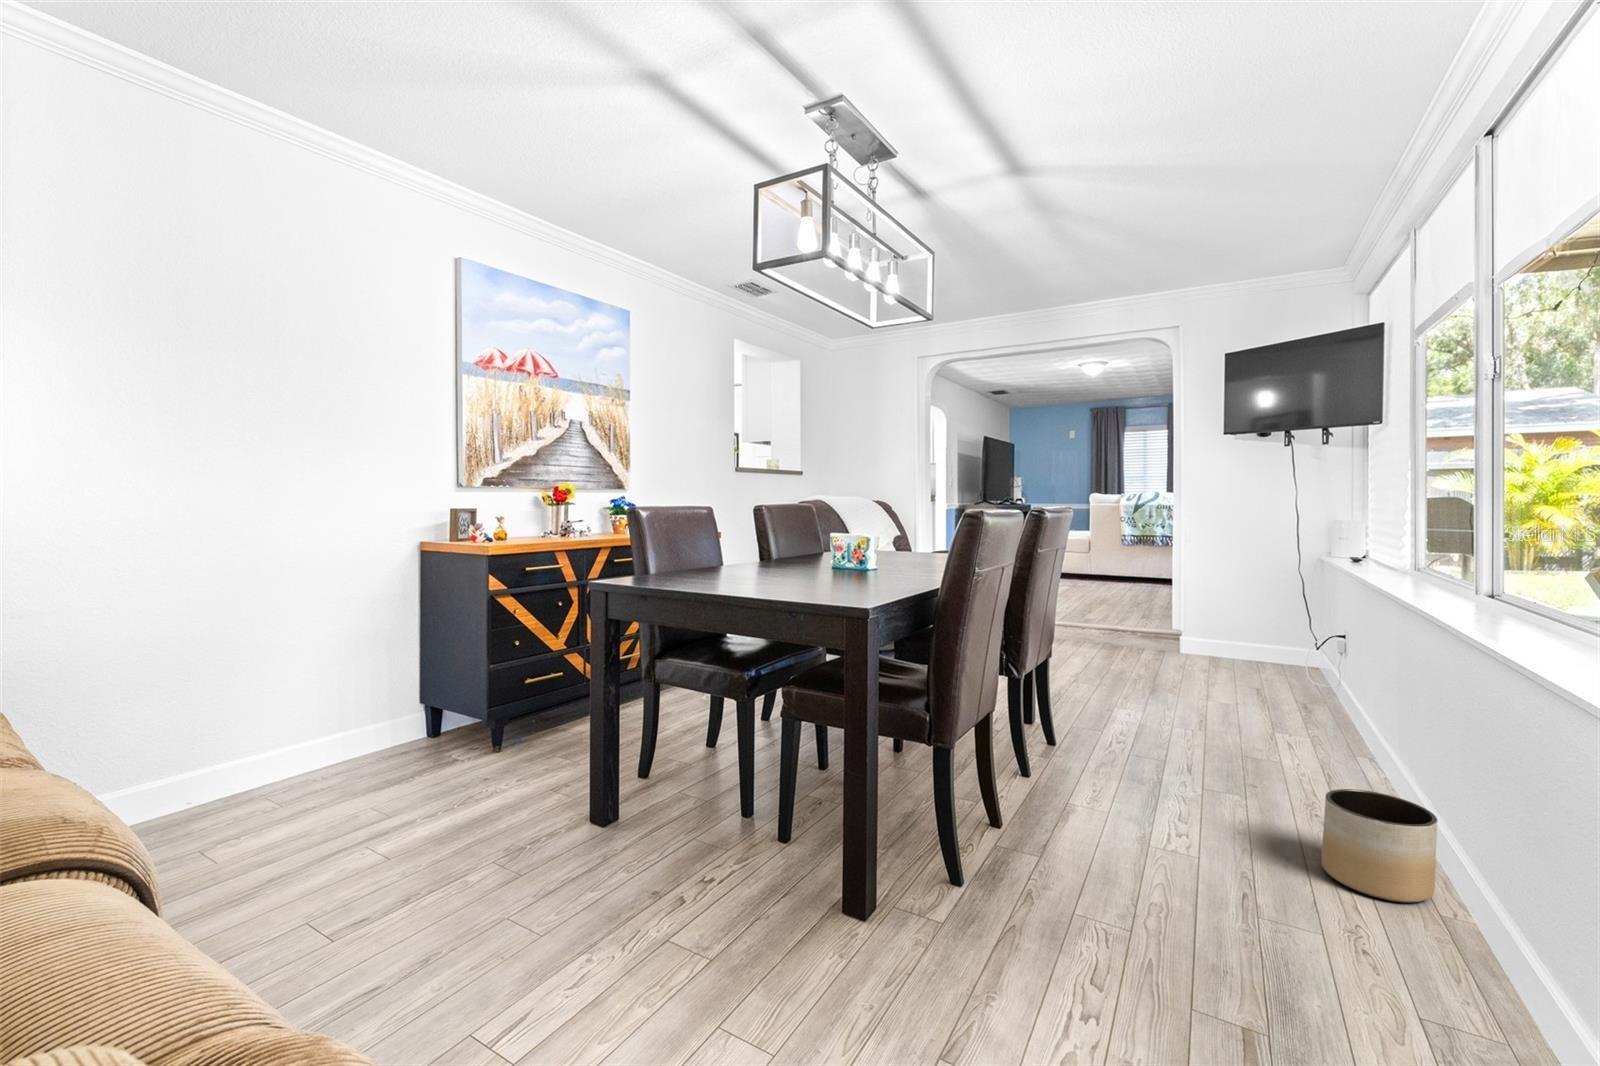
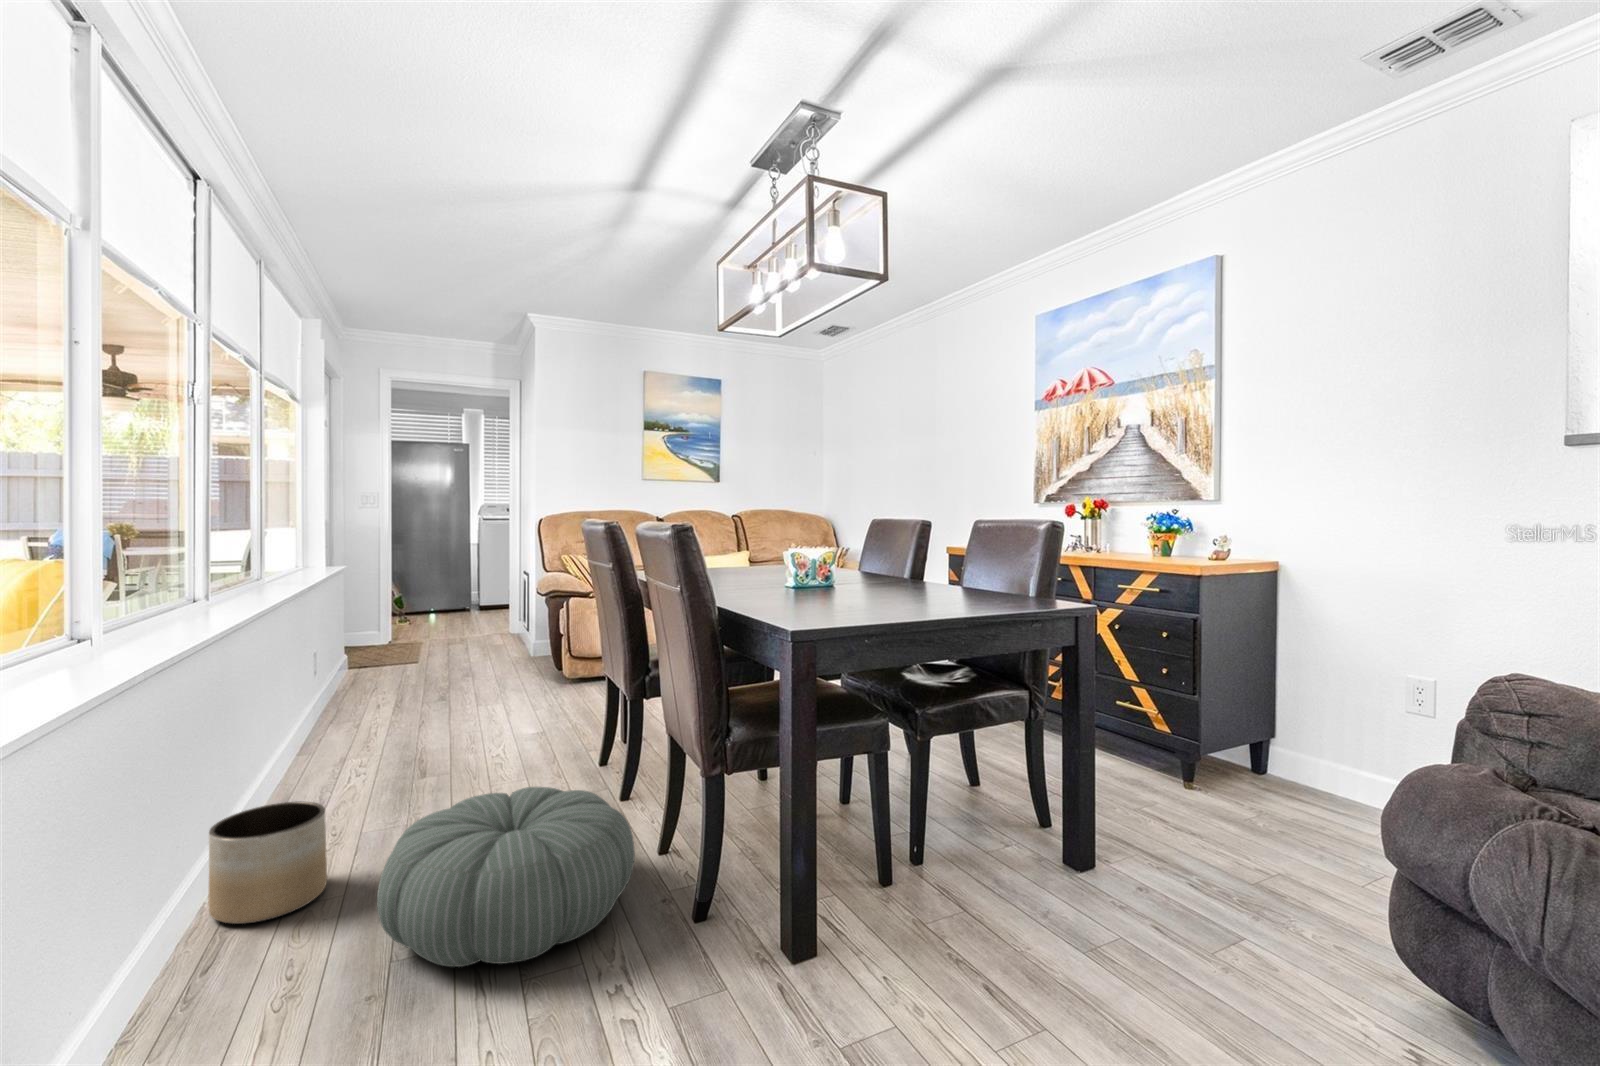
pouf: none [1087,709,1269,817] -> present [377,787,635,967]

